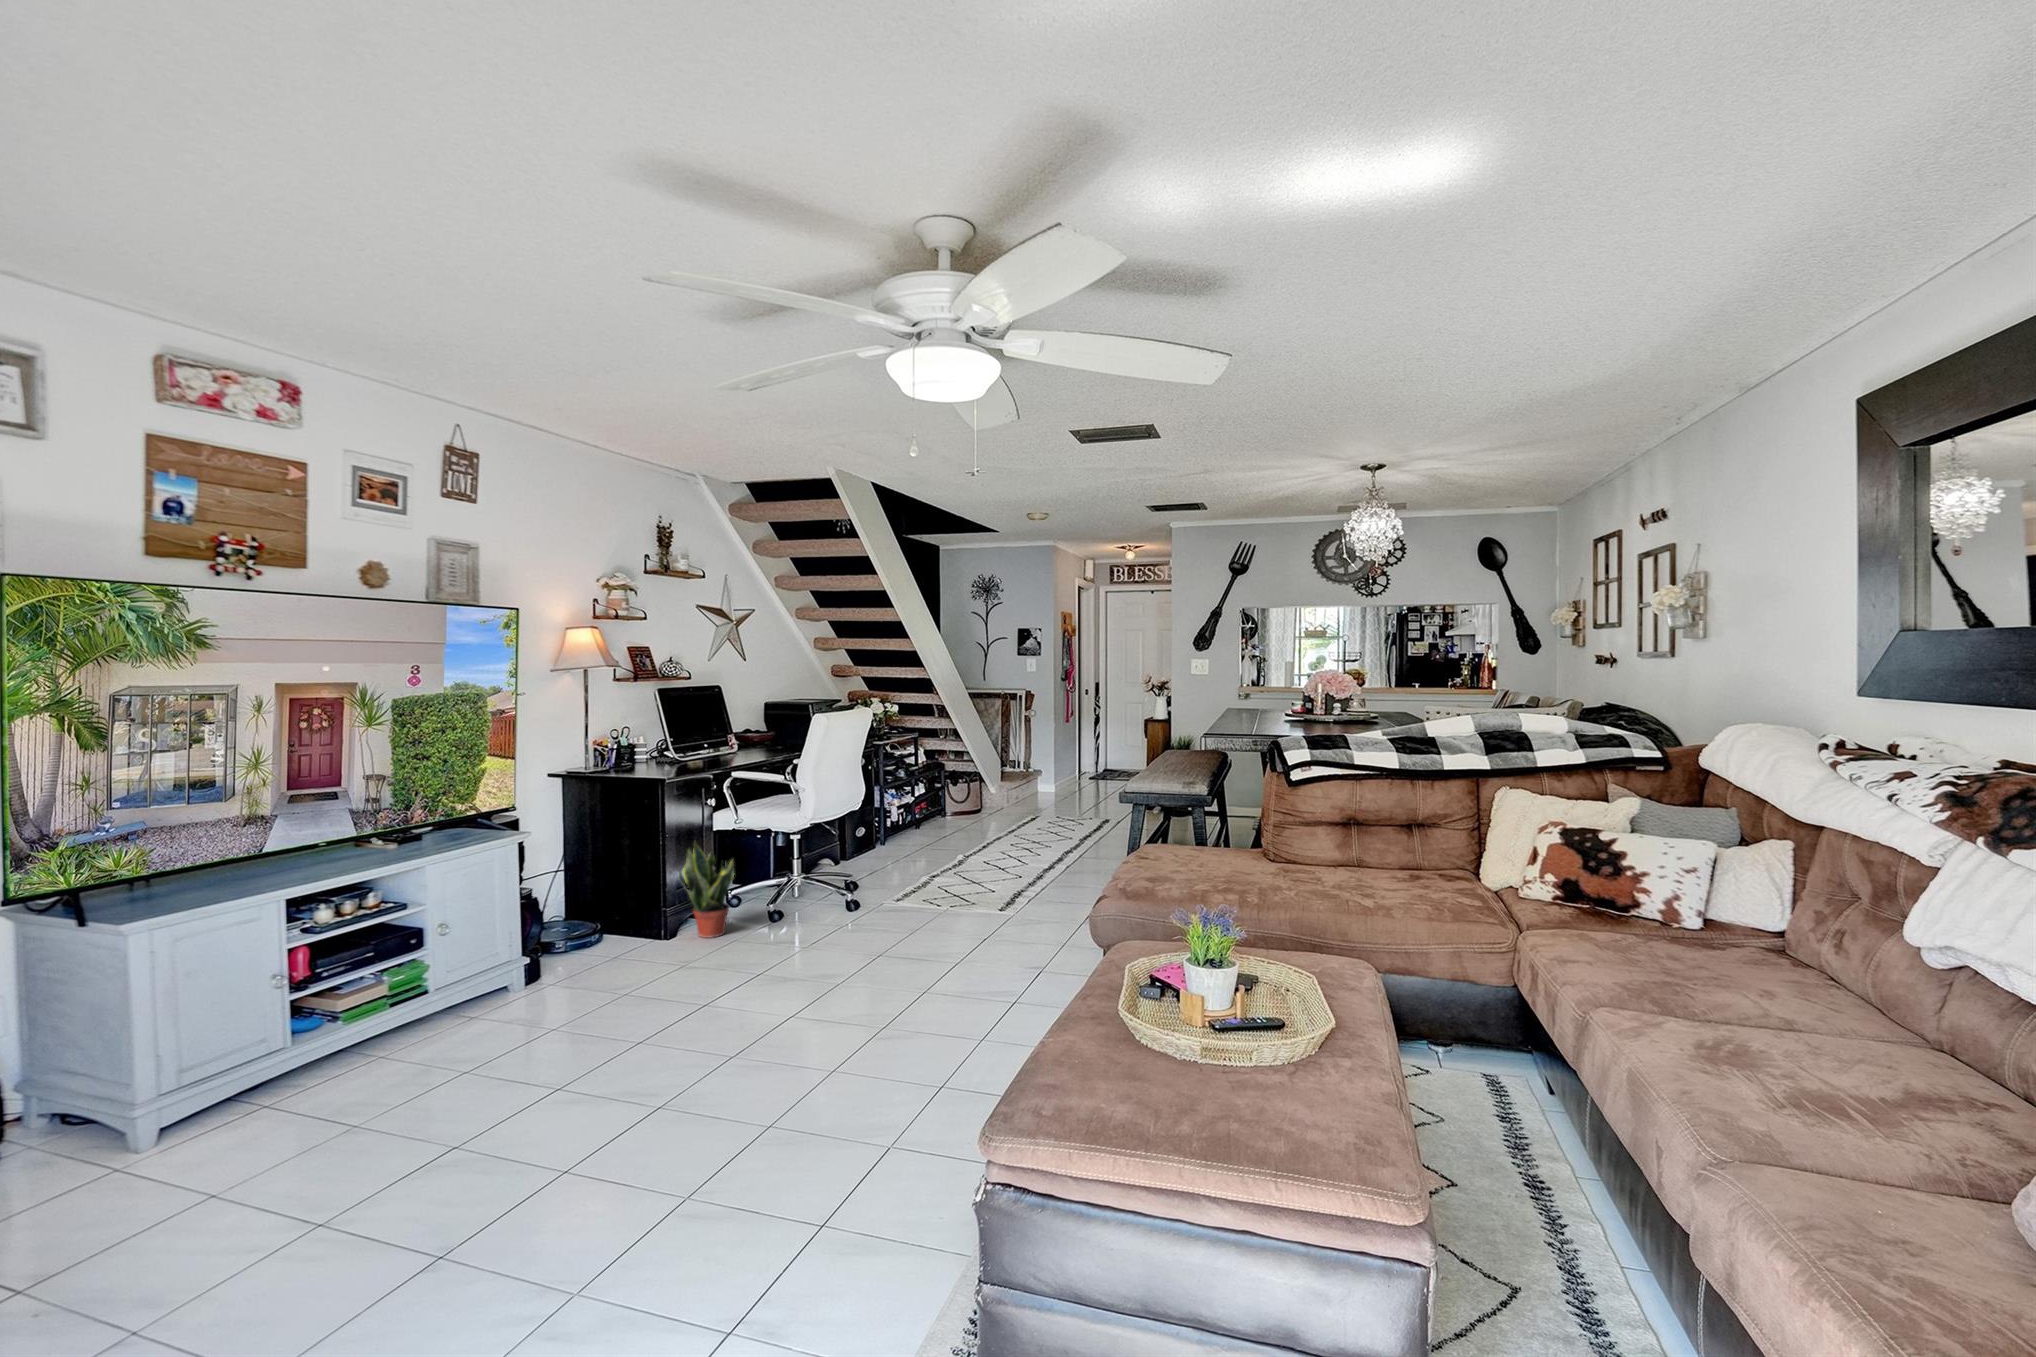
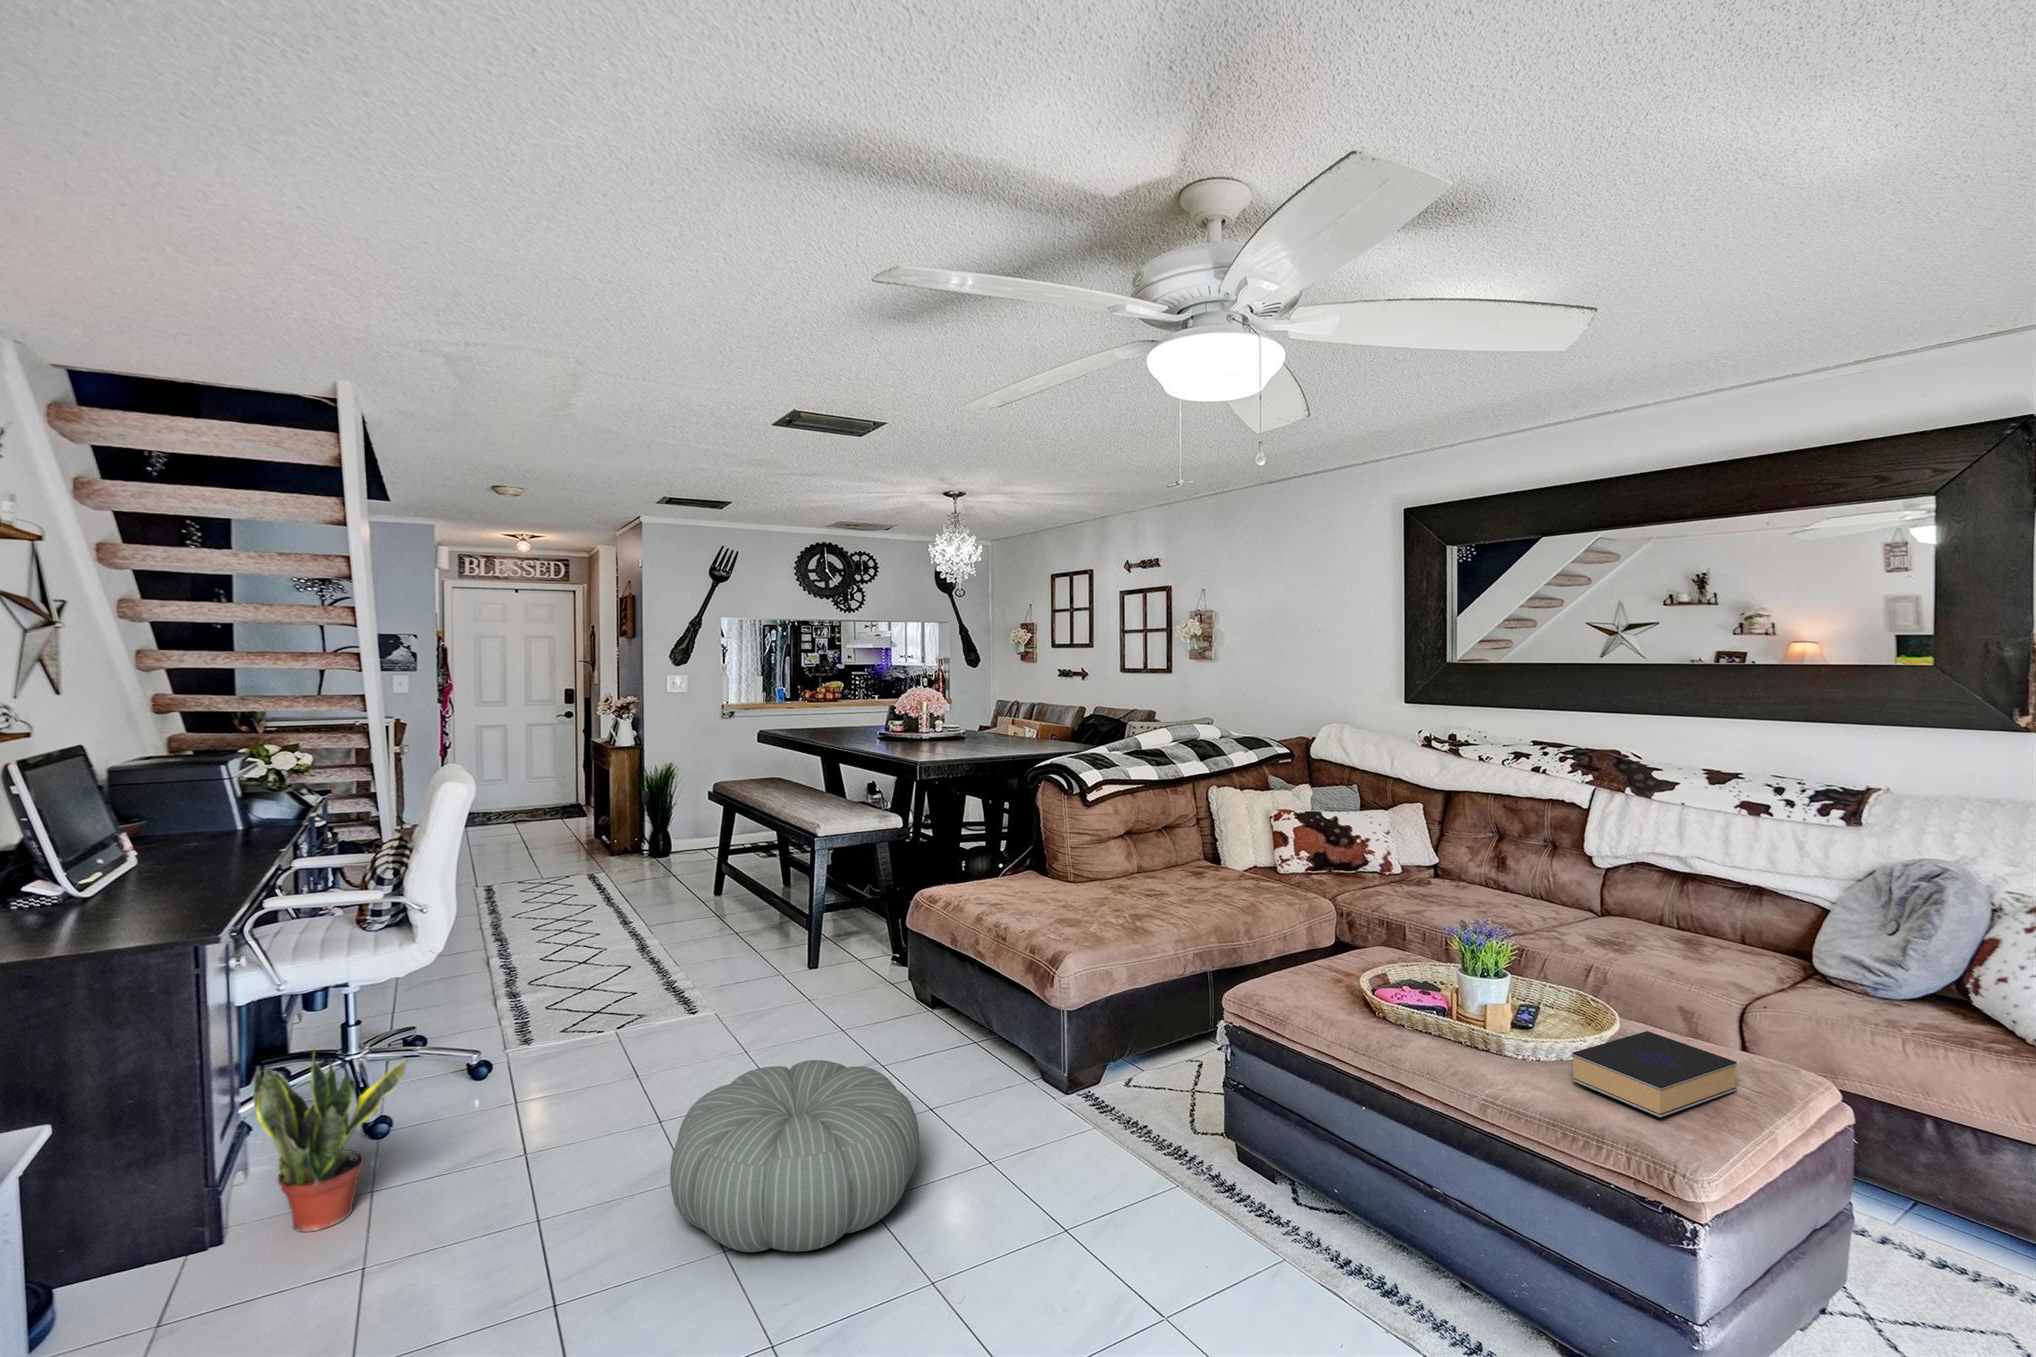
pouf: none [766,915,934,1022] -> present [670,1060,919,1252]
book: none [1059,1021,1216,1113] -> present [1572,1031,1737,1118]

